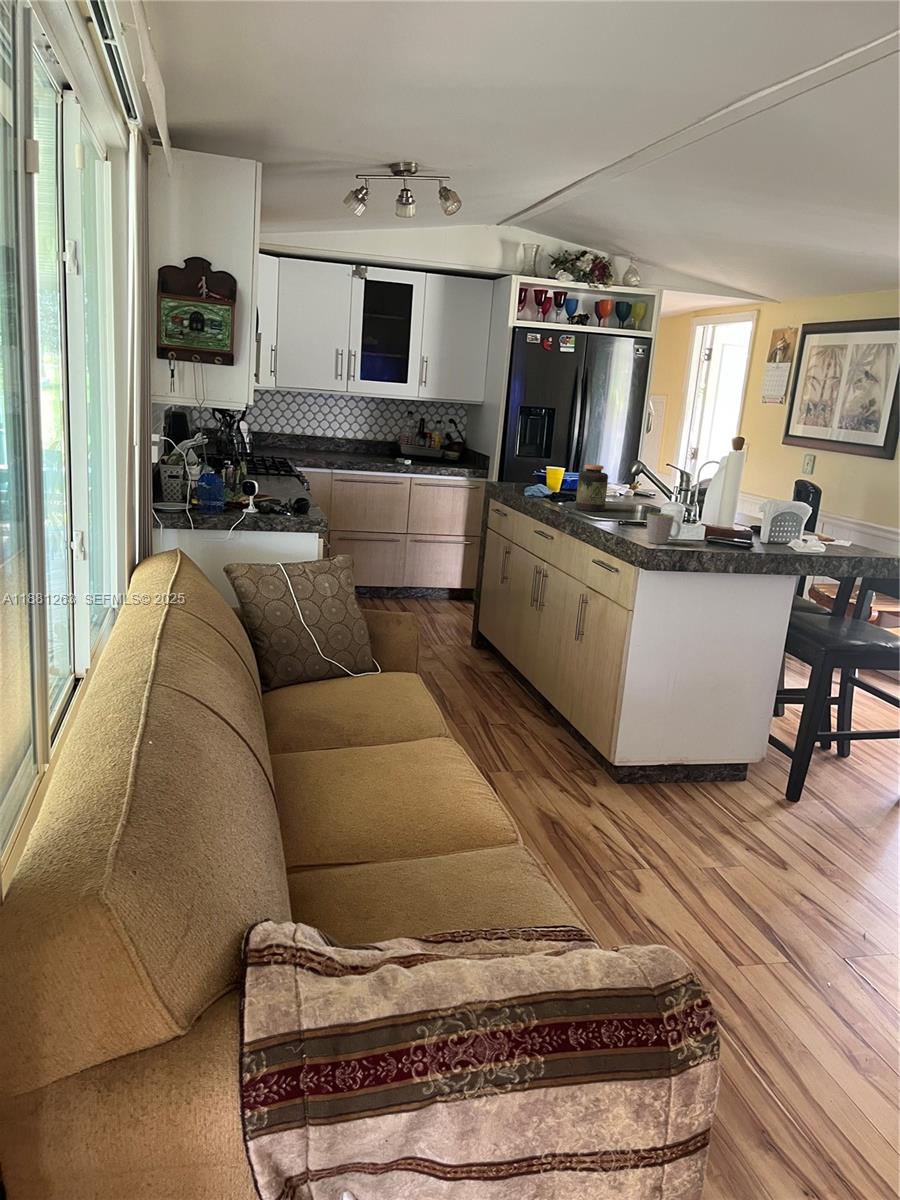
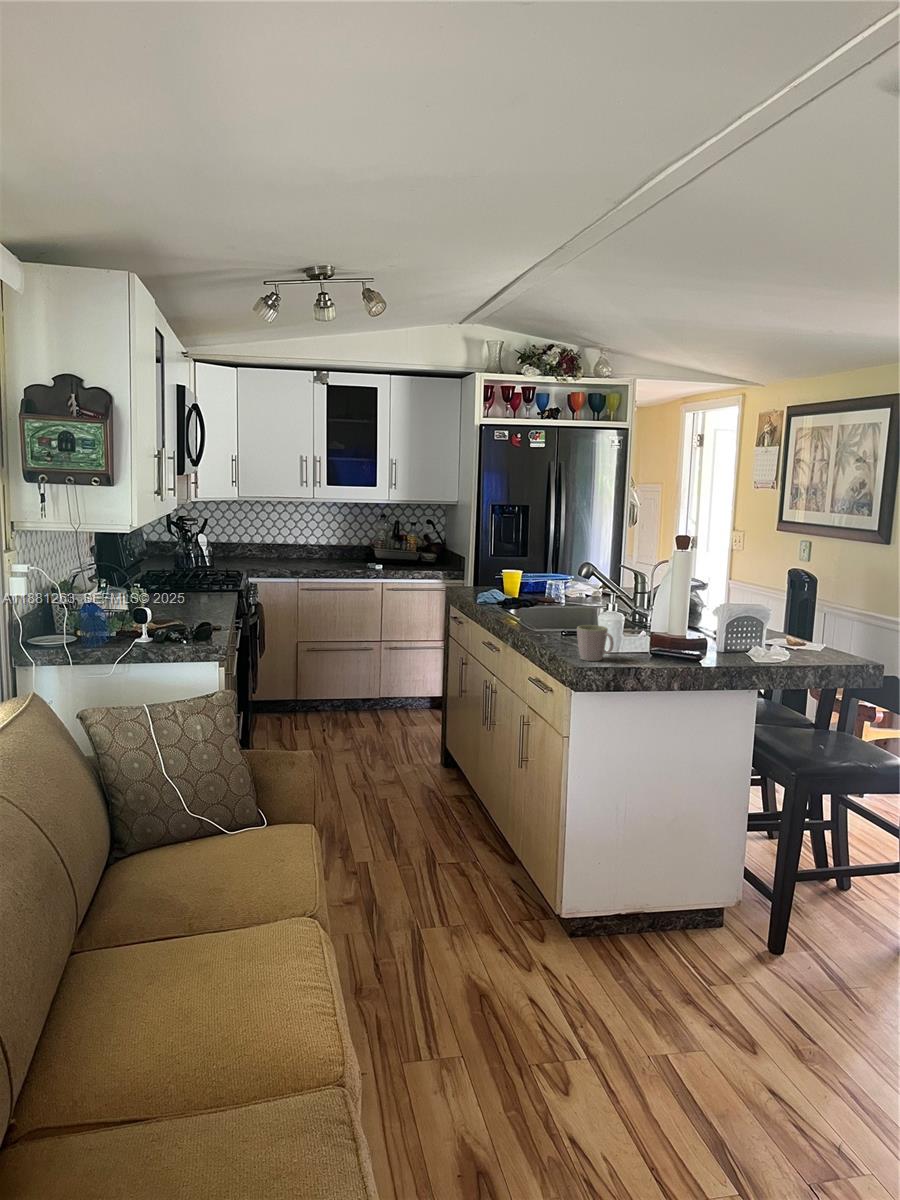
jar: present [576,464,608,512] -> none [526,568,558,619]

